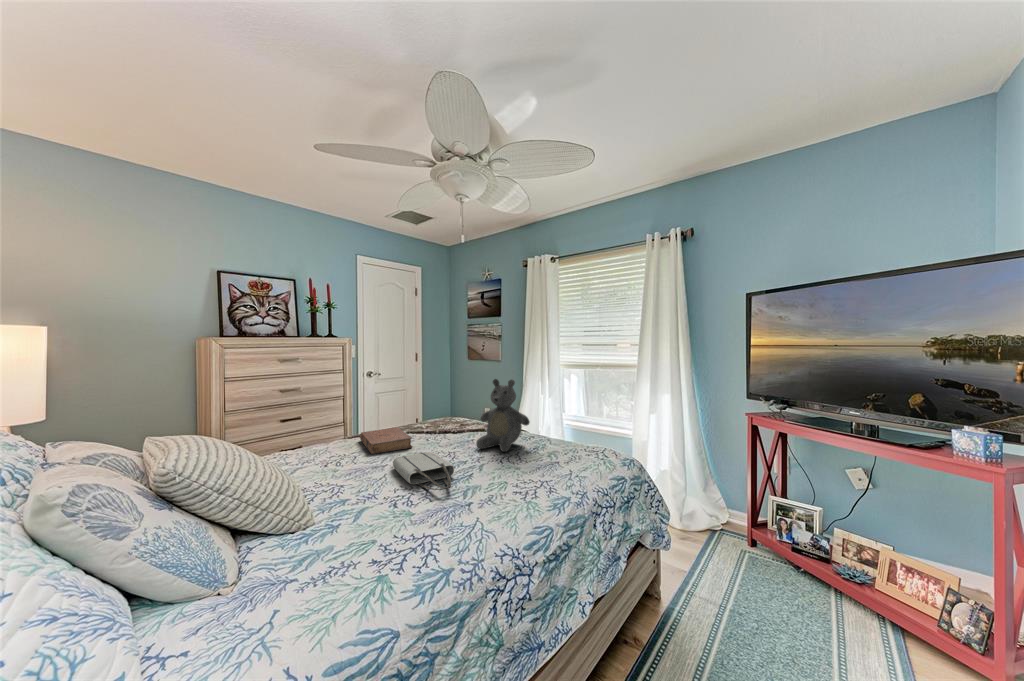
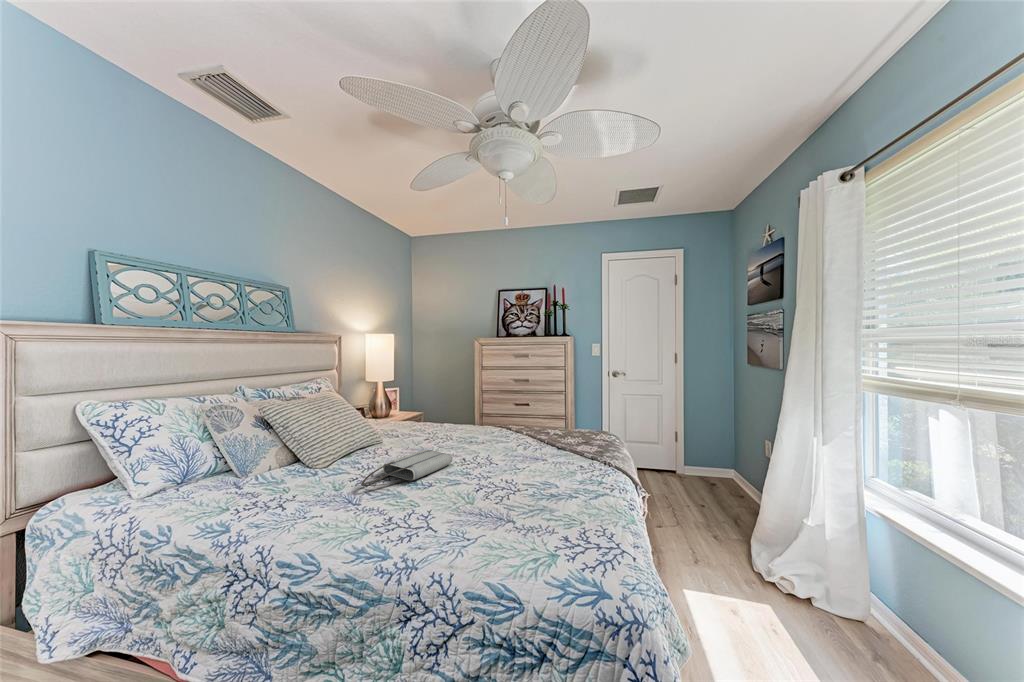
teddy bear: present [476,379,530,452] -> none [506,392,562,486]
book: present [360,428,413,454] -> none [455,425,516,449]

